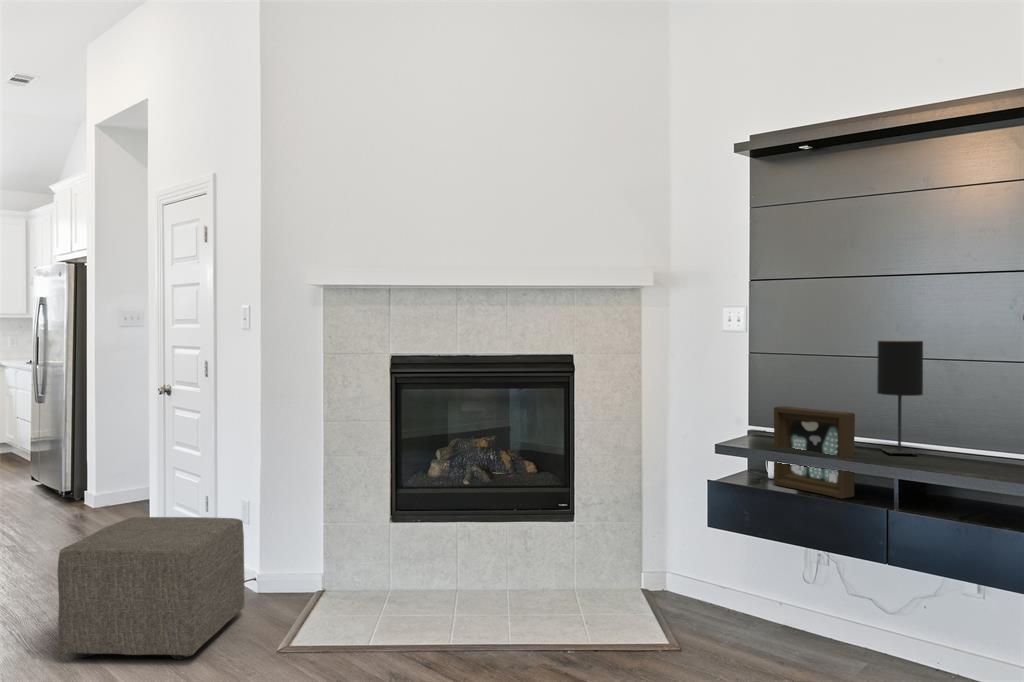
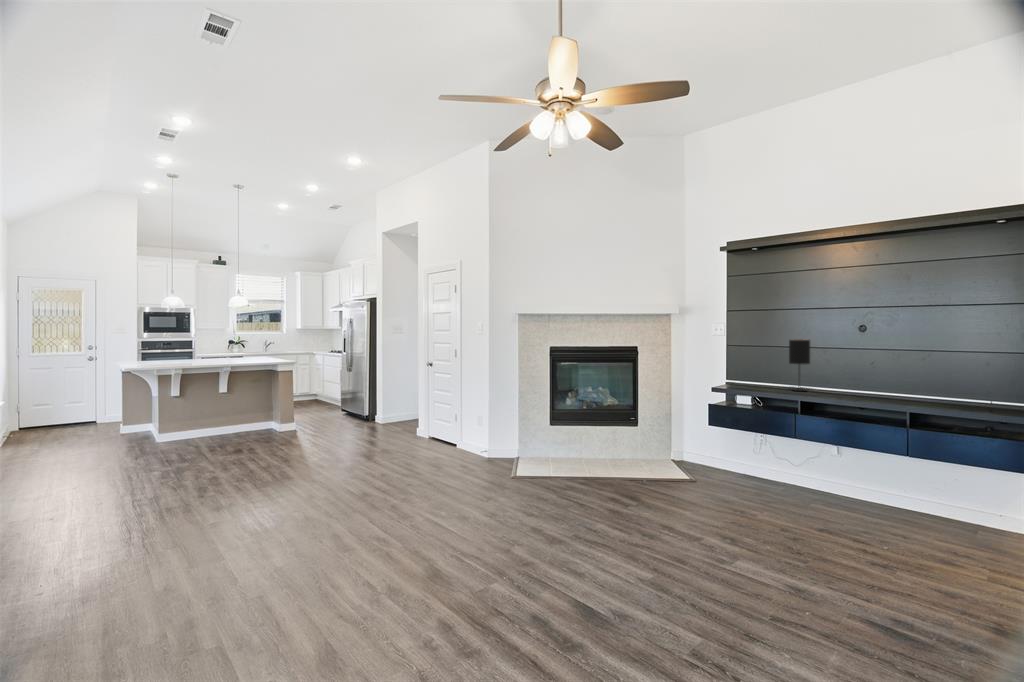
picture frame: present [774,406,855,499] -> none [740,370,778,410]
ottoman: present [58,517,245,660] -> none [421,421,489,480]

